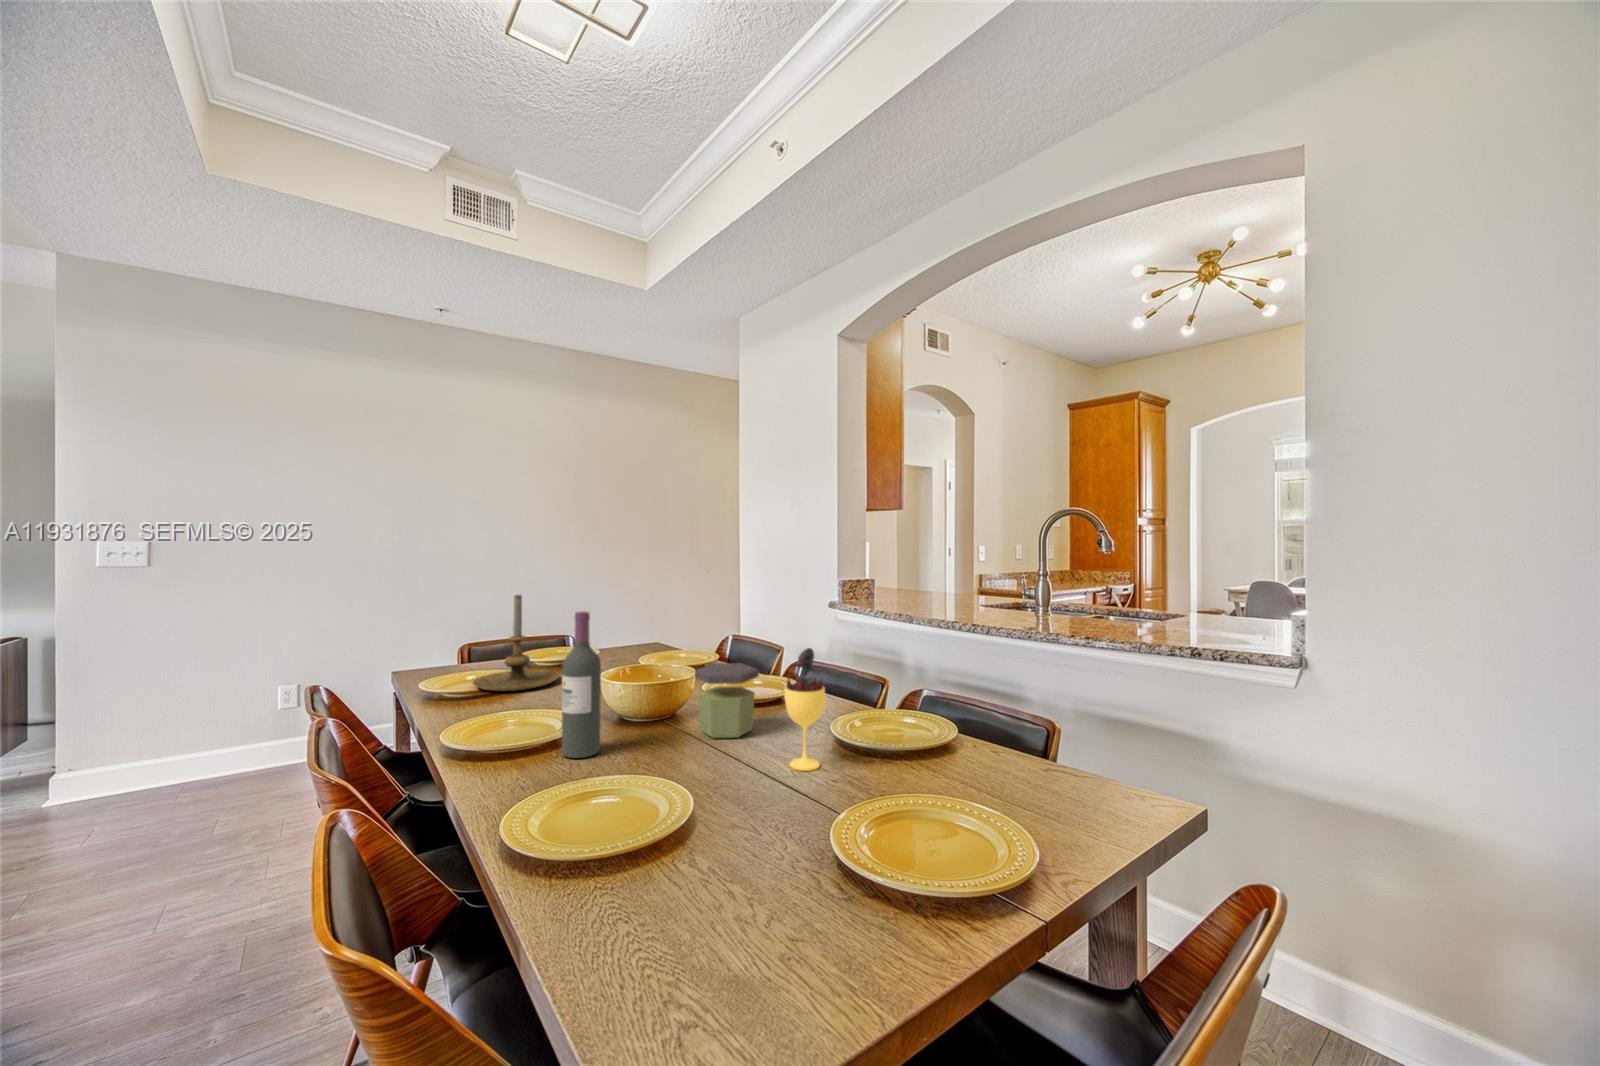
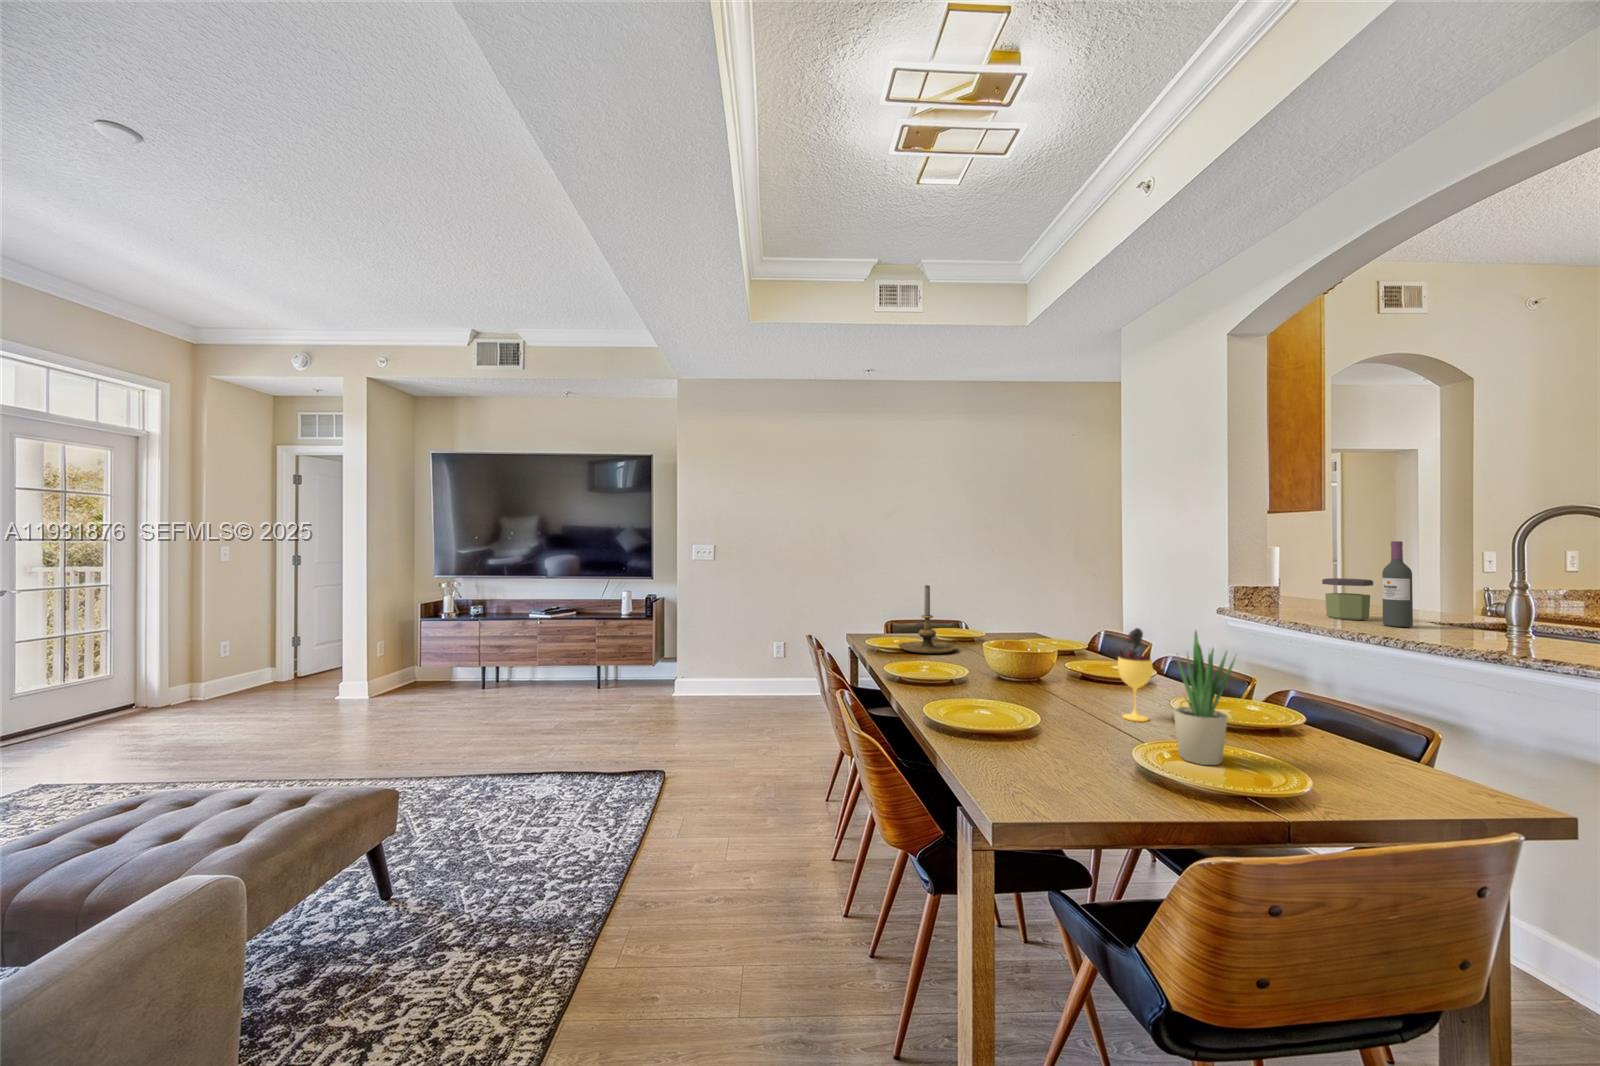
wine bottle: present [562,611,601,758] -> present [1382,541,1413,627]
potted plant: none [877,655,949,843] -> present [1173,632,1235,765]
jar: present [695,663,759,738] -> present [1322,578,1373,620]

